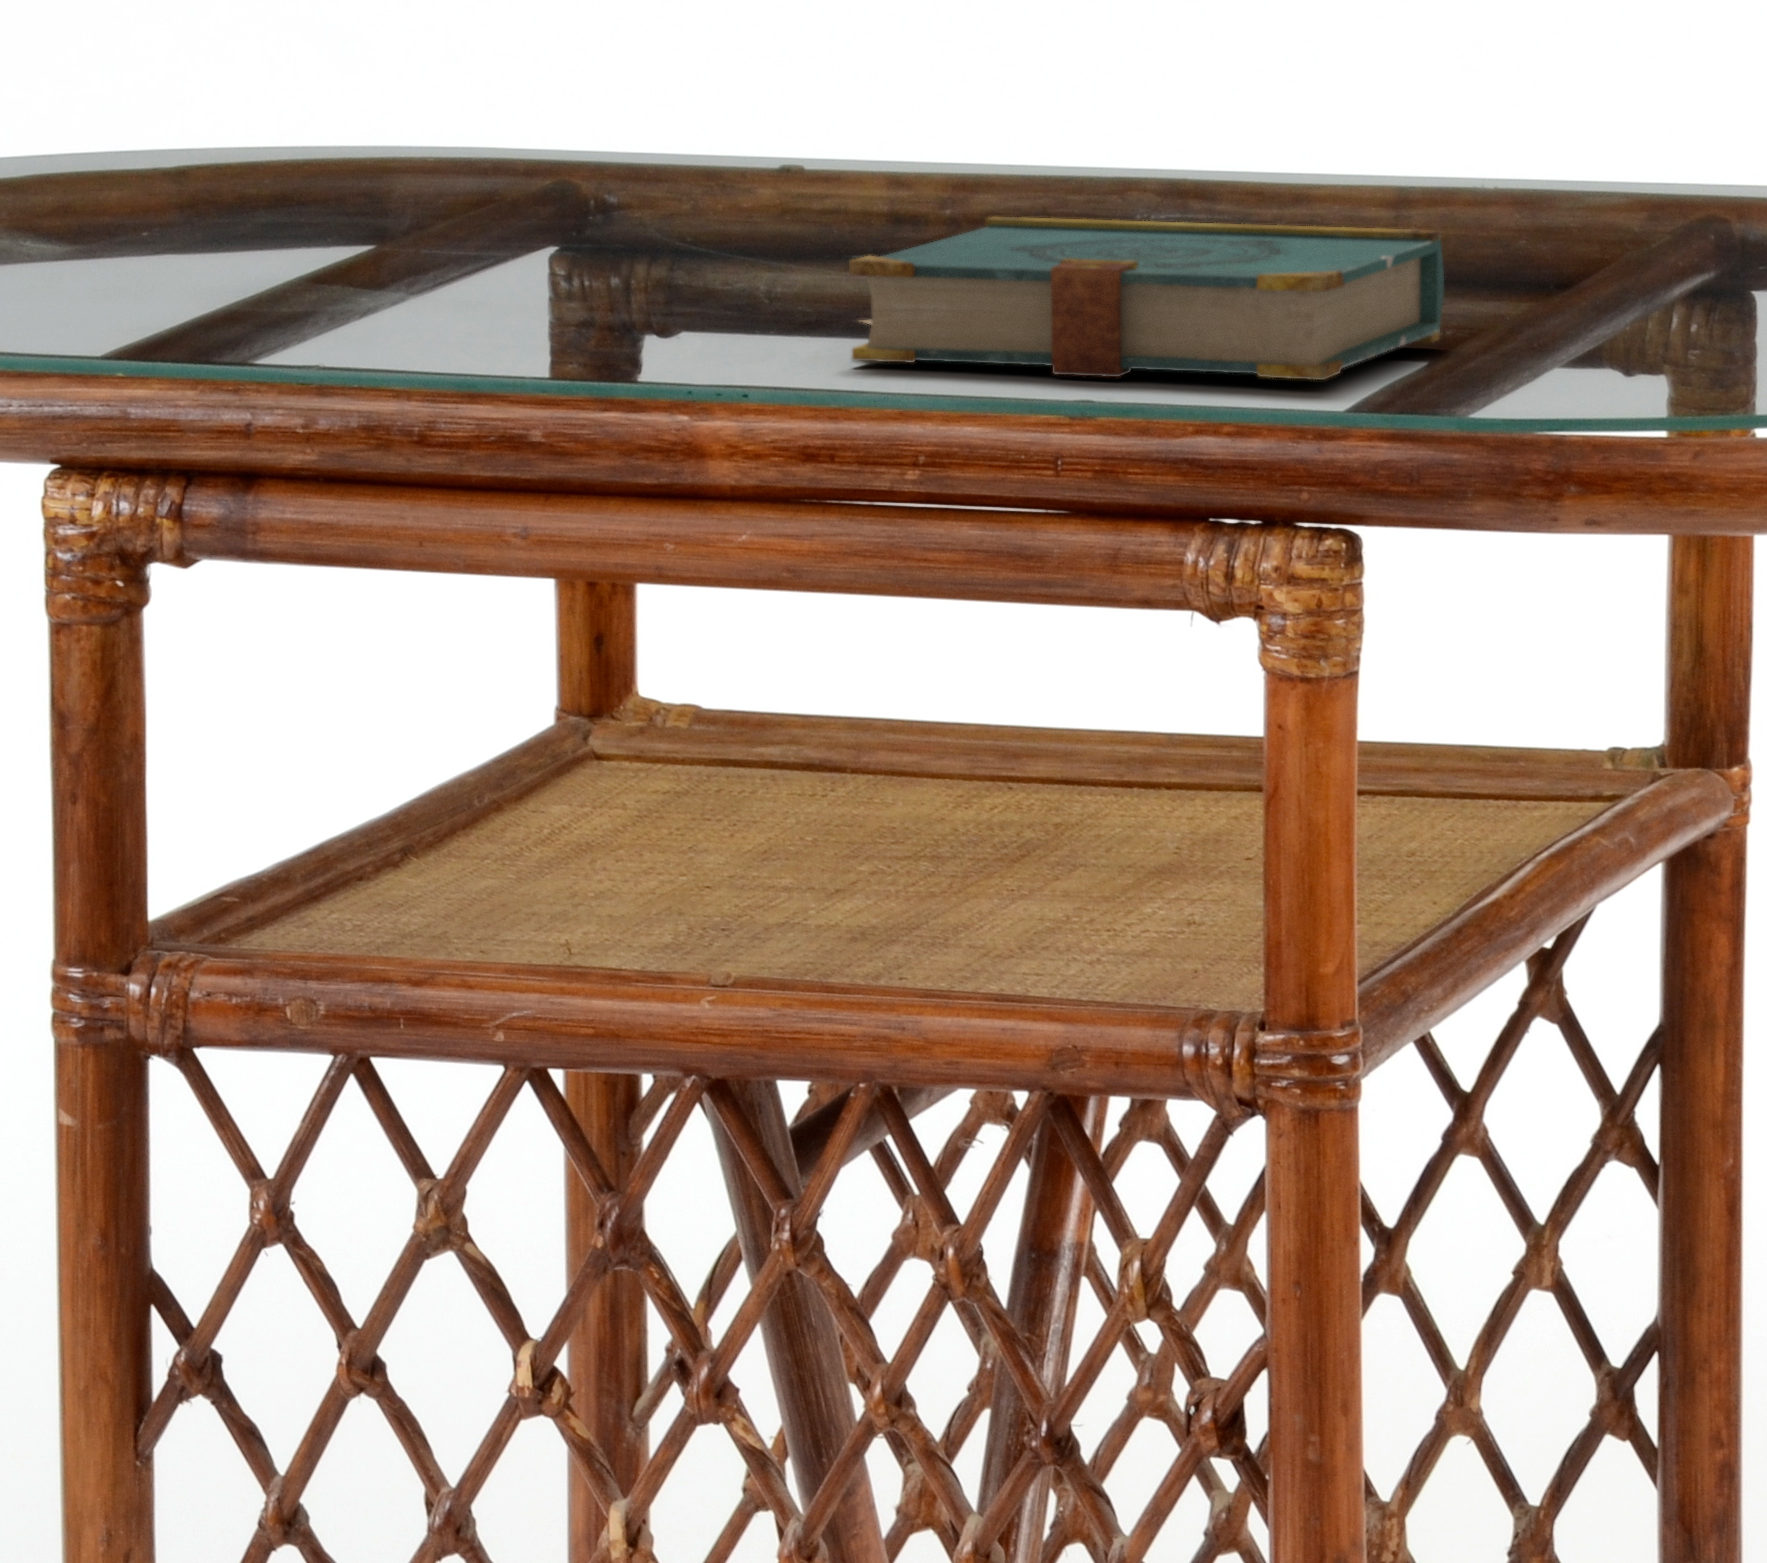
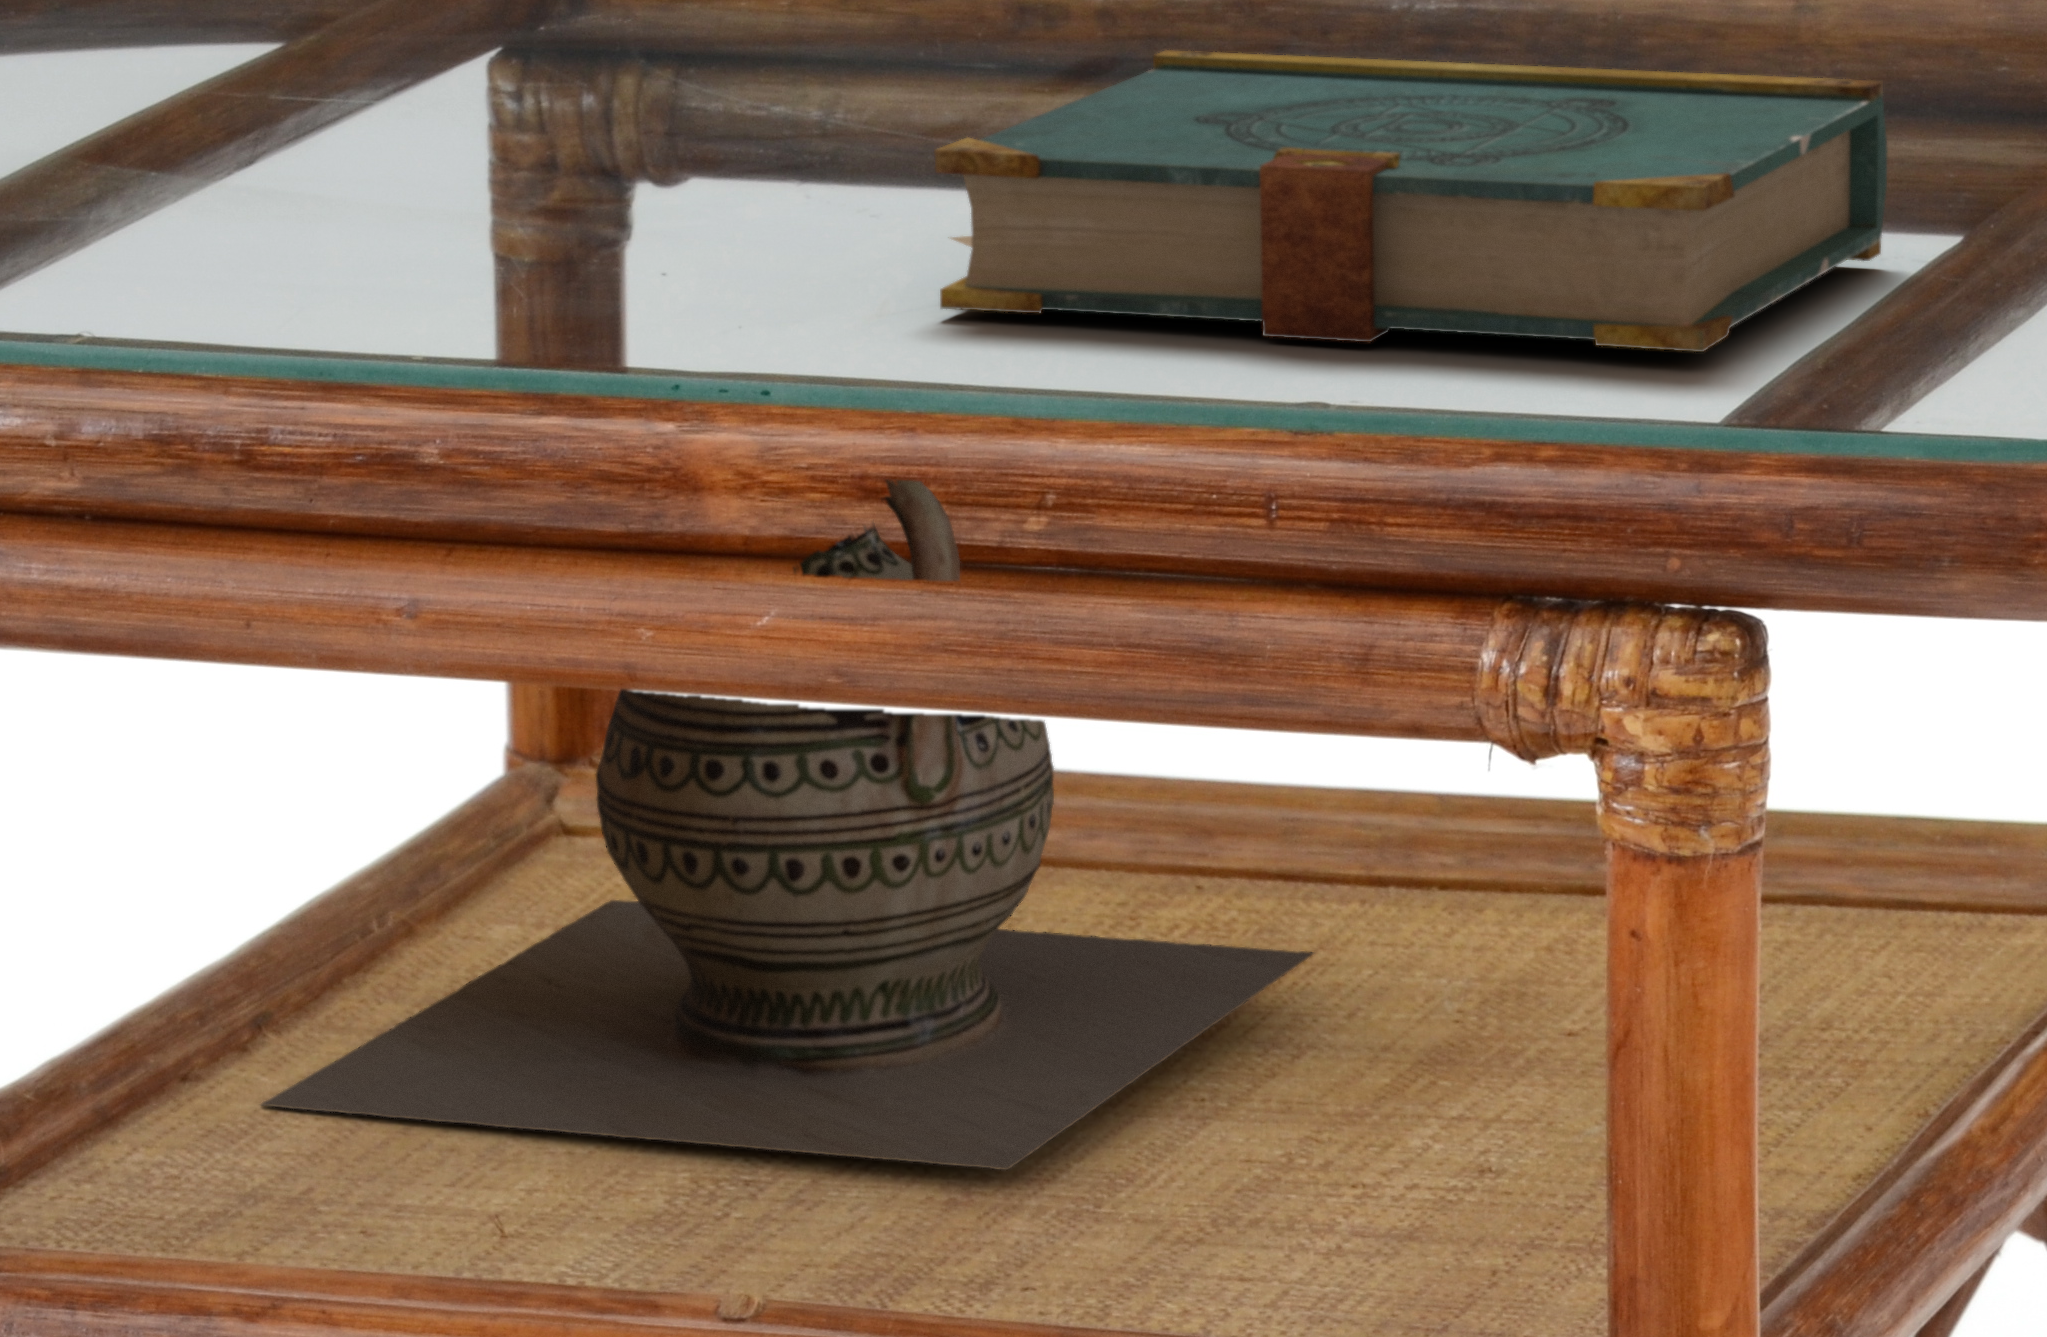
ceramic jug: none [414,384,1085,914] -> present [261,479,1314,1170]

